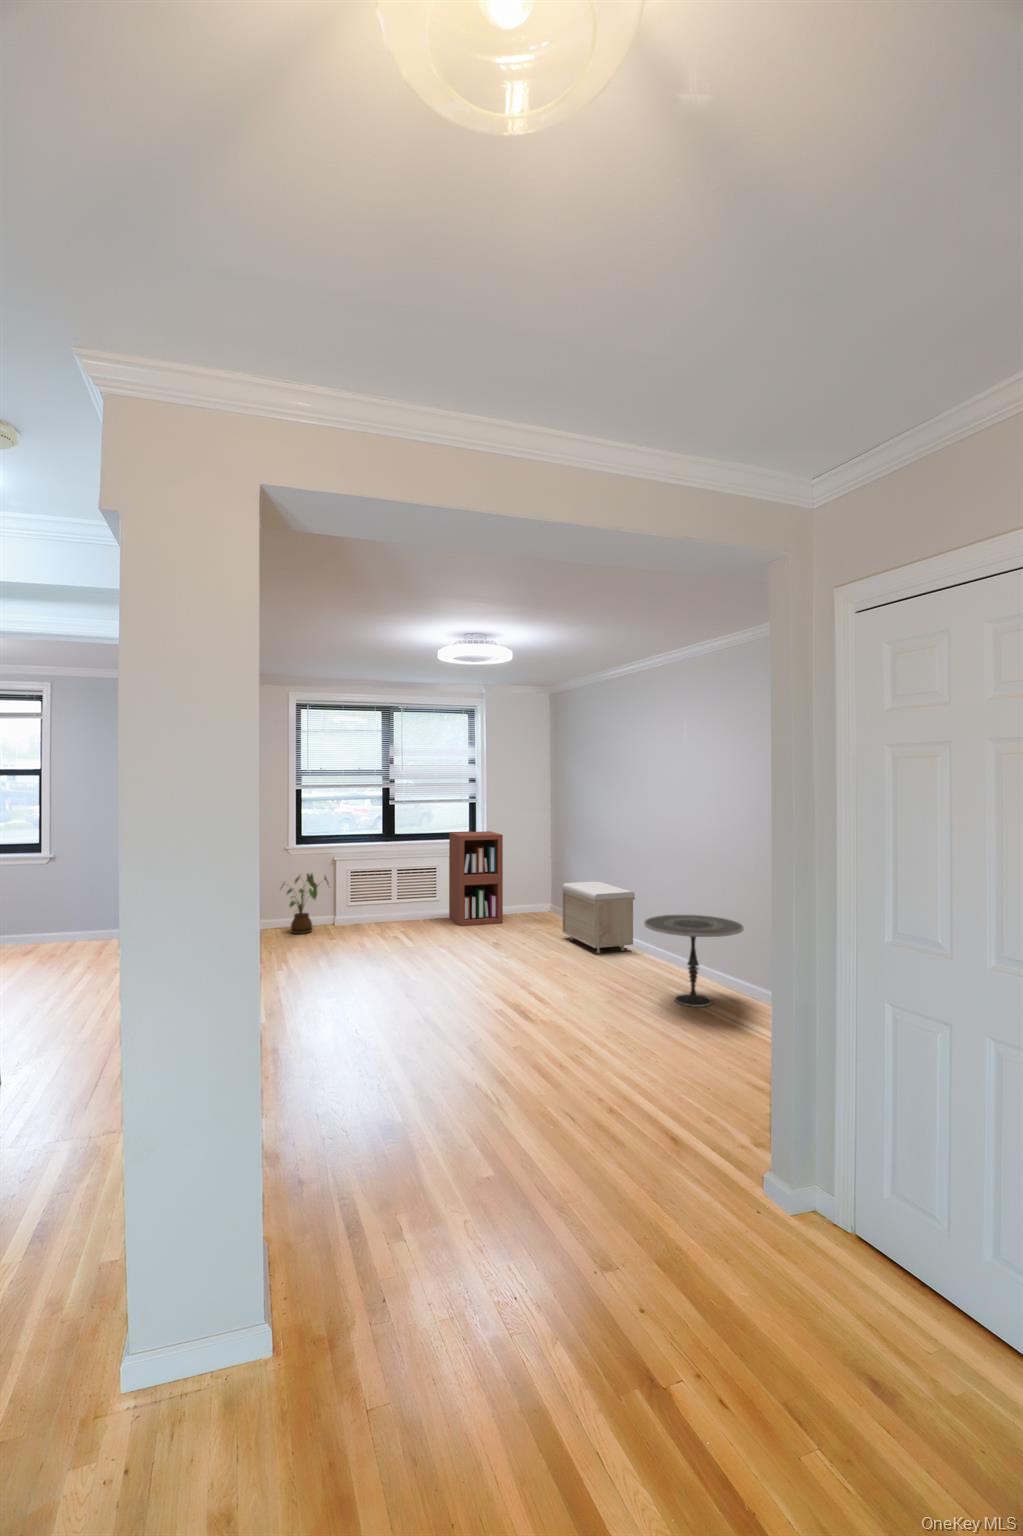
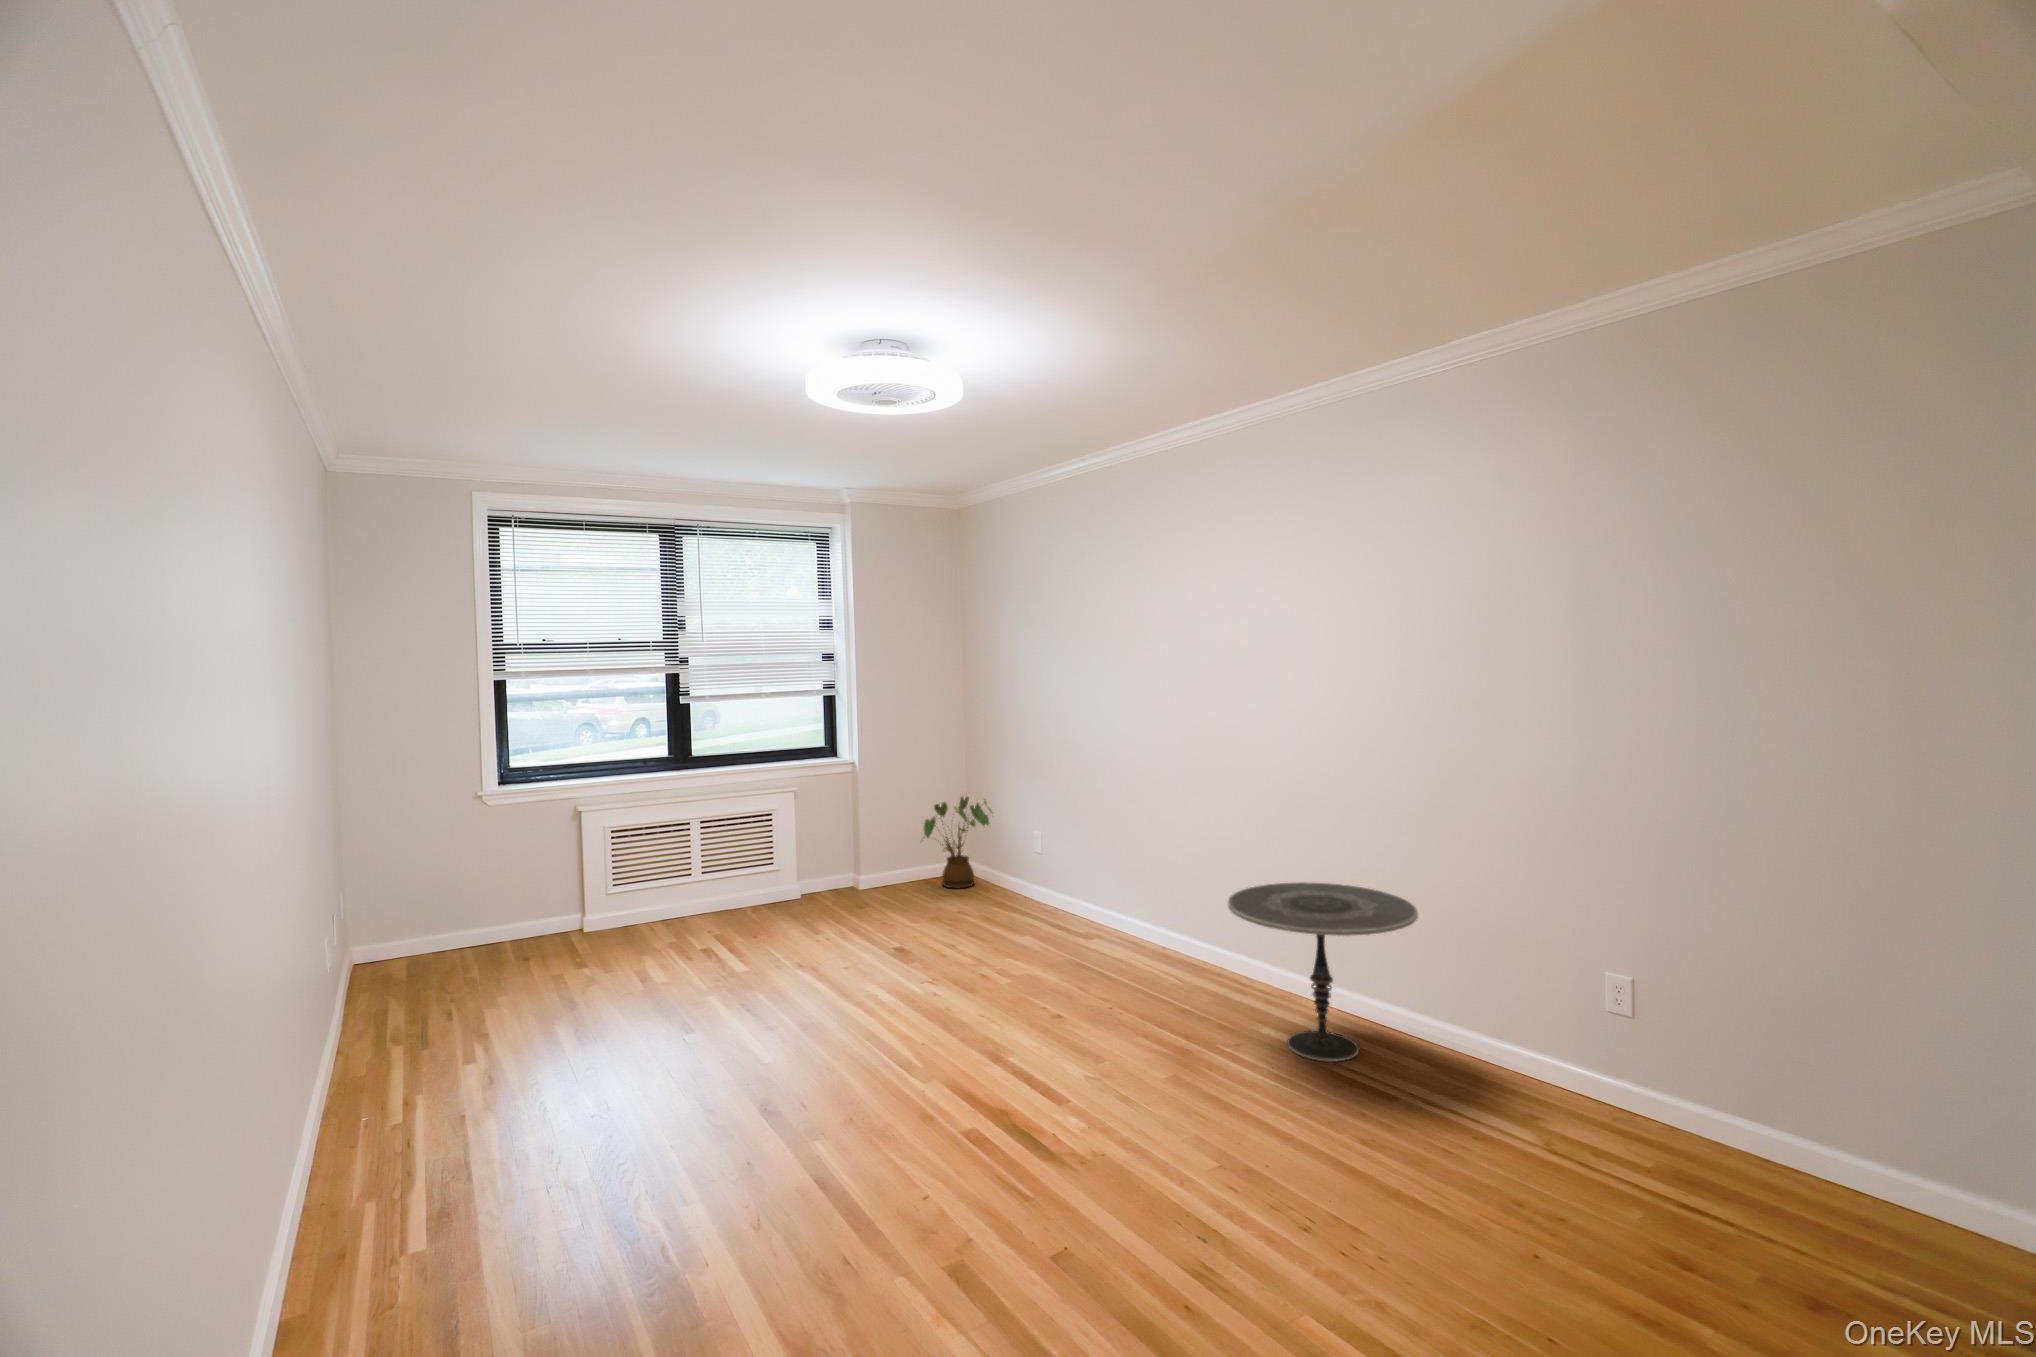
bookshelf: present [449,831,503,926] -> none [793,744,895,914]
house plant: present [284,874,329,934] -> present [924,797,991,888]
storage bench: present [562,881,635,953] -> none [1011,822,1147,951]

